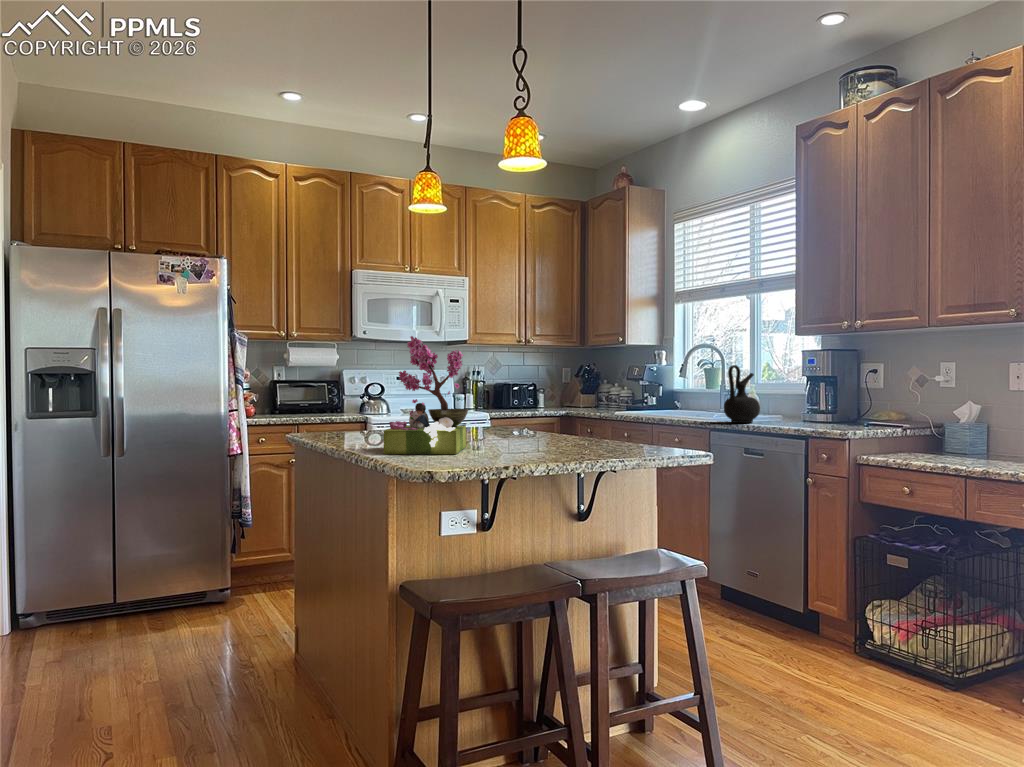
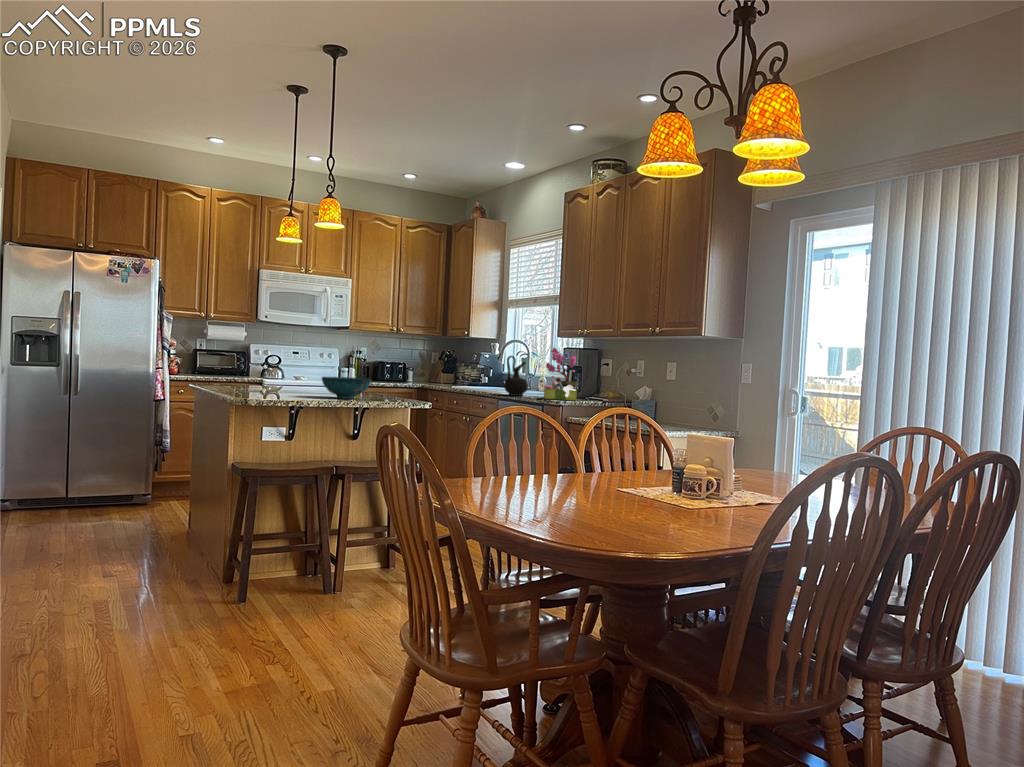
flower arrangement: present [384,336,468,454] -> present [544,348,578,401]
decorative bowl: none [532,415,618,454] -> present [322,377,372,399]

